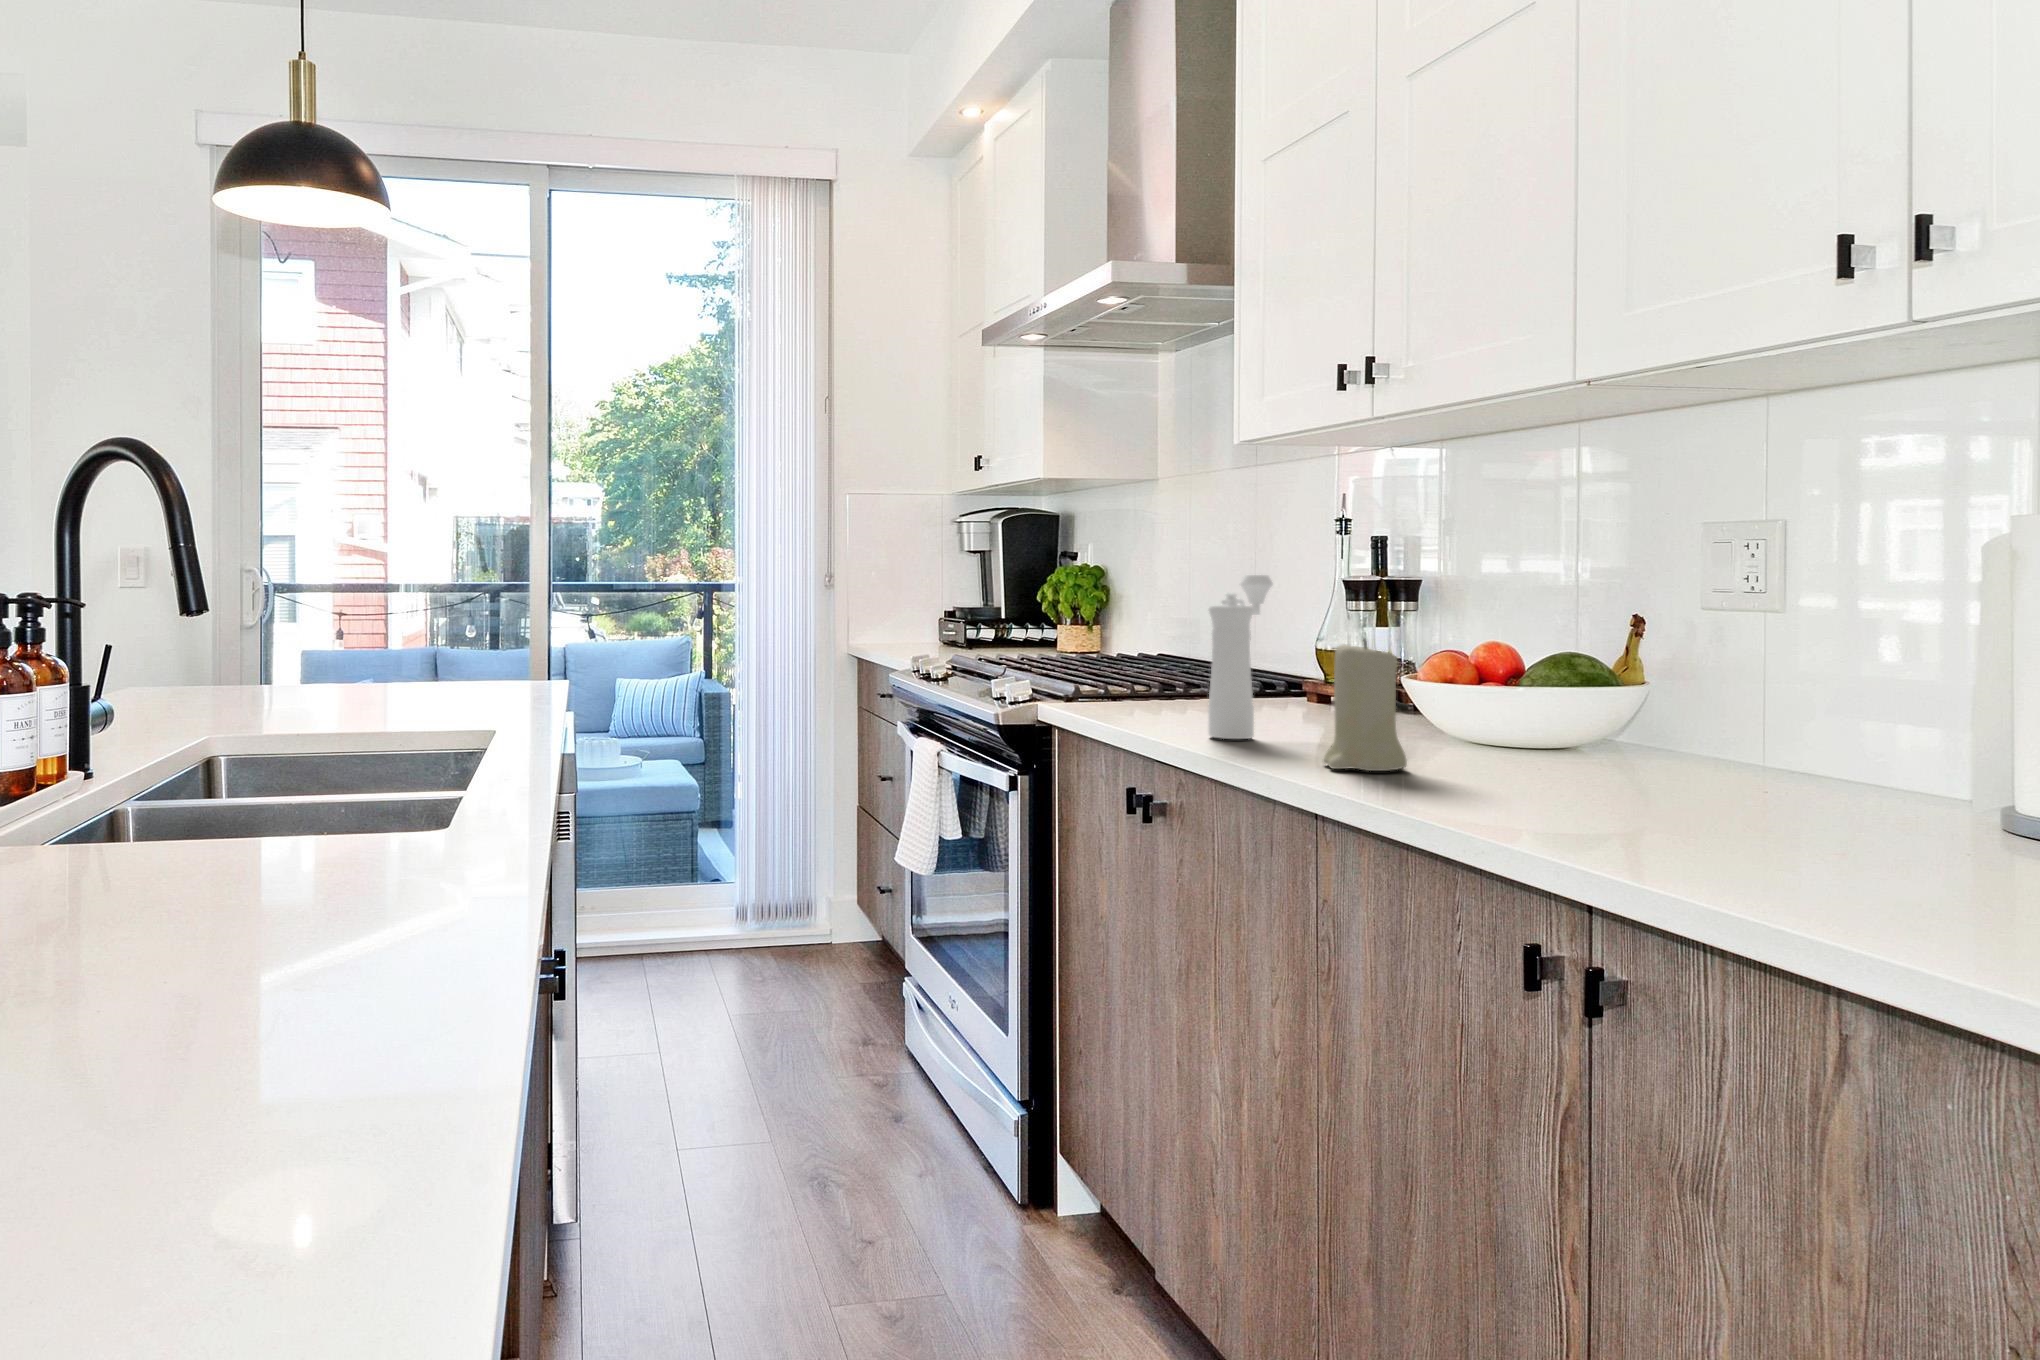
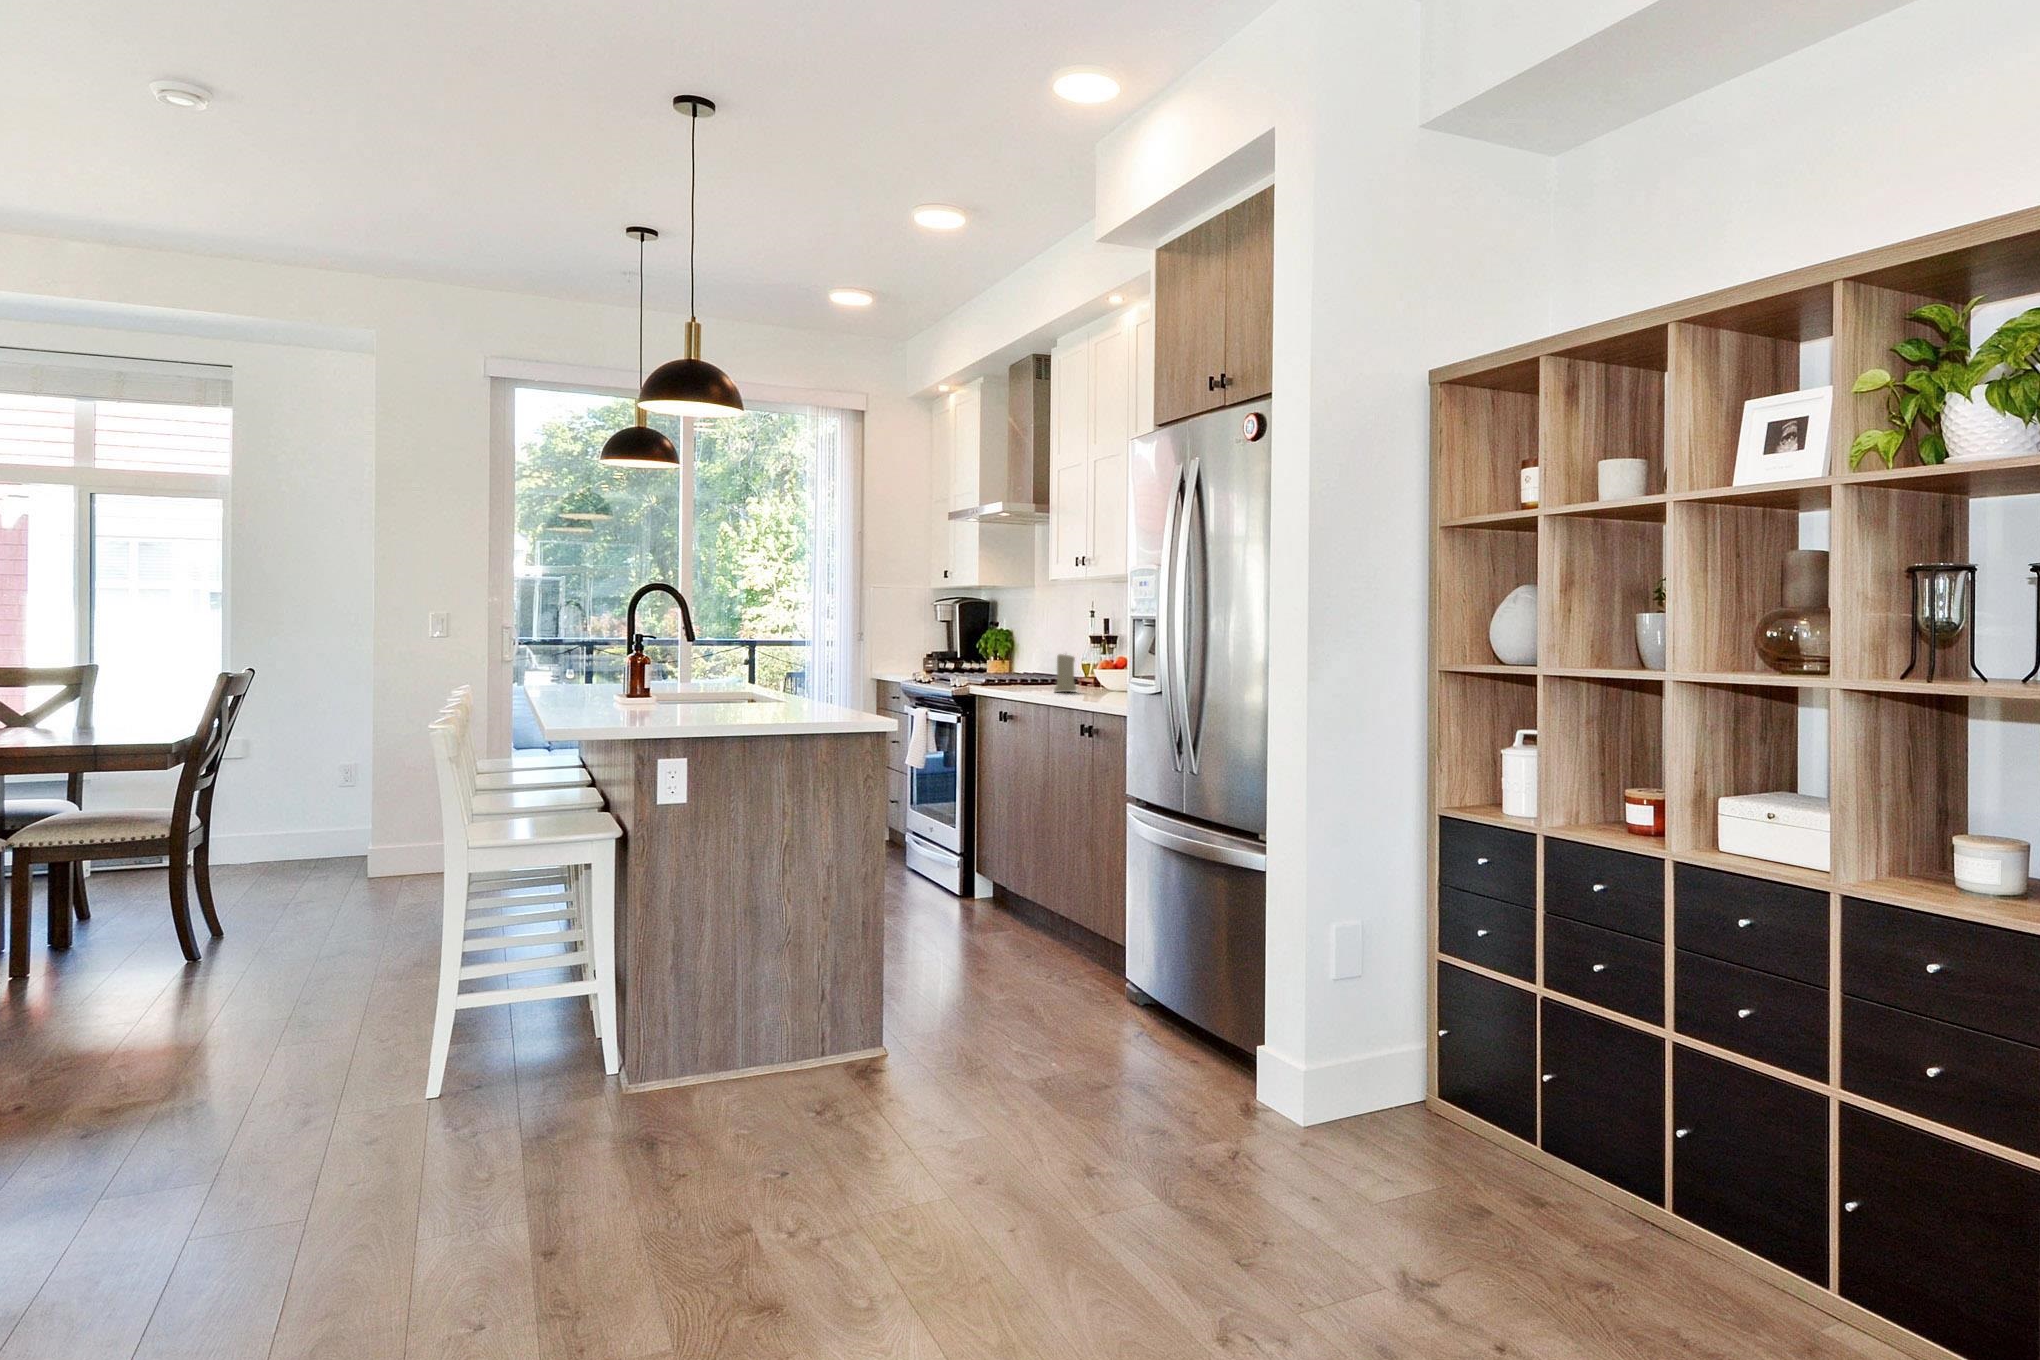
pepper mill: present [1208,575,1273,739] -> none [1025,633,1051,689]

